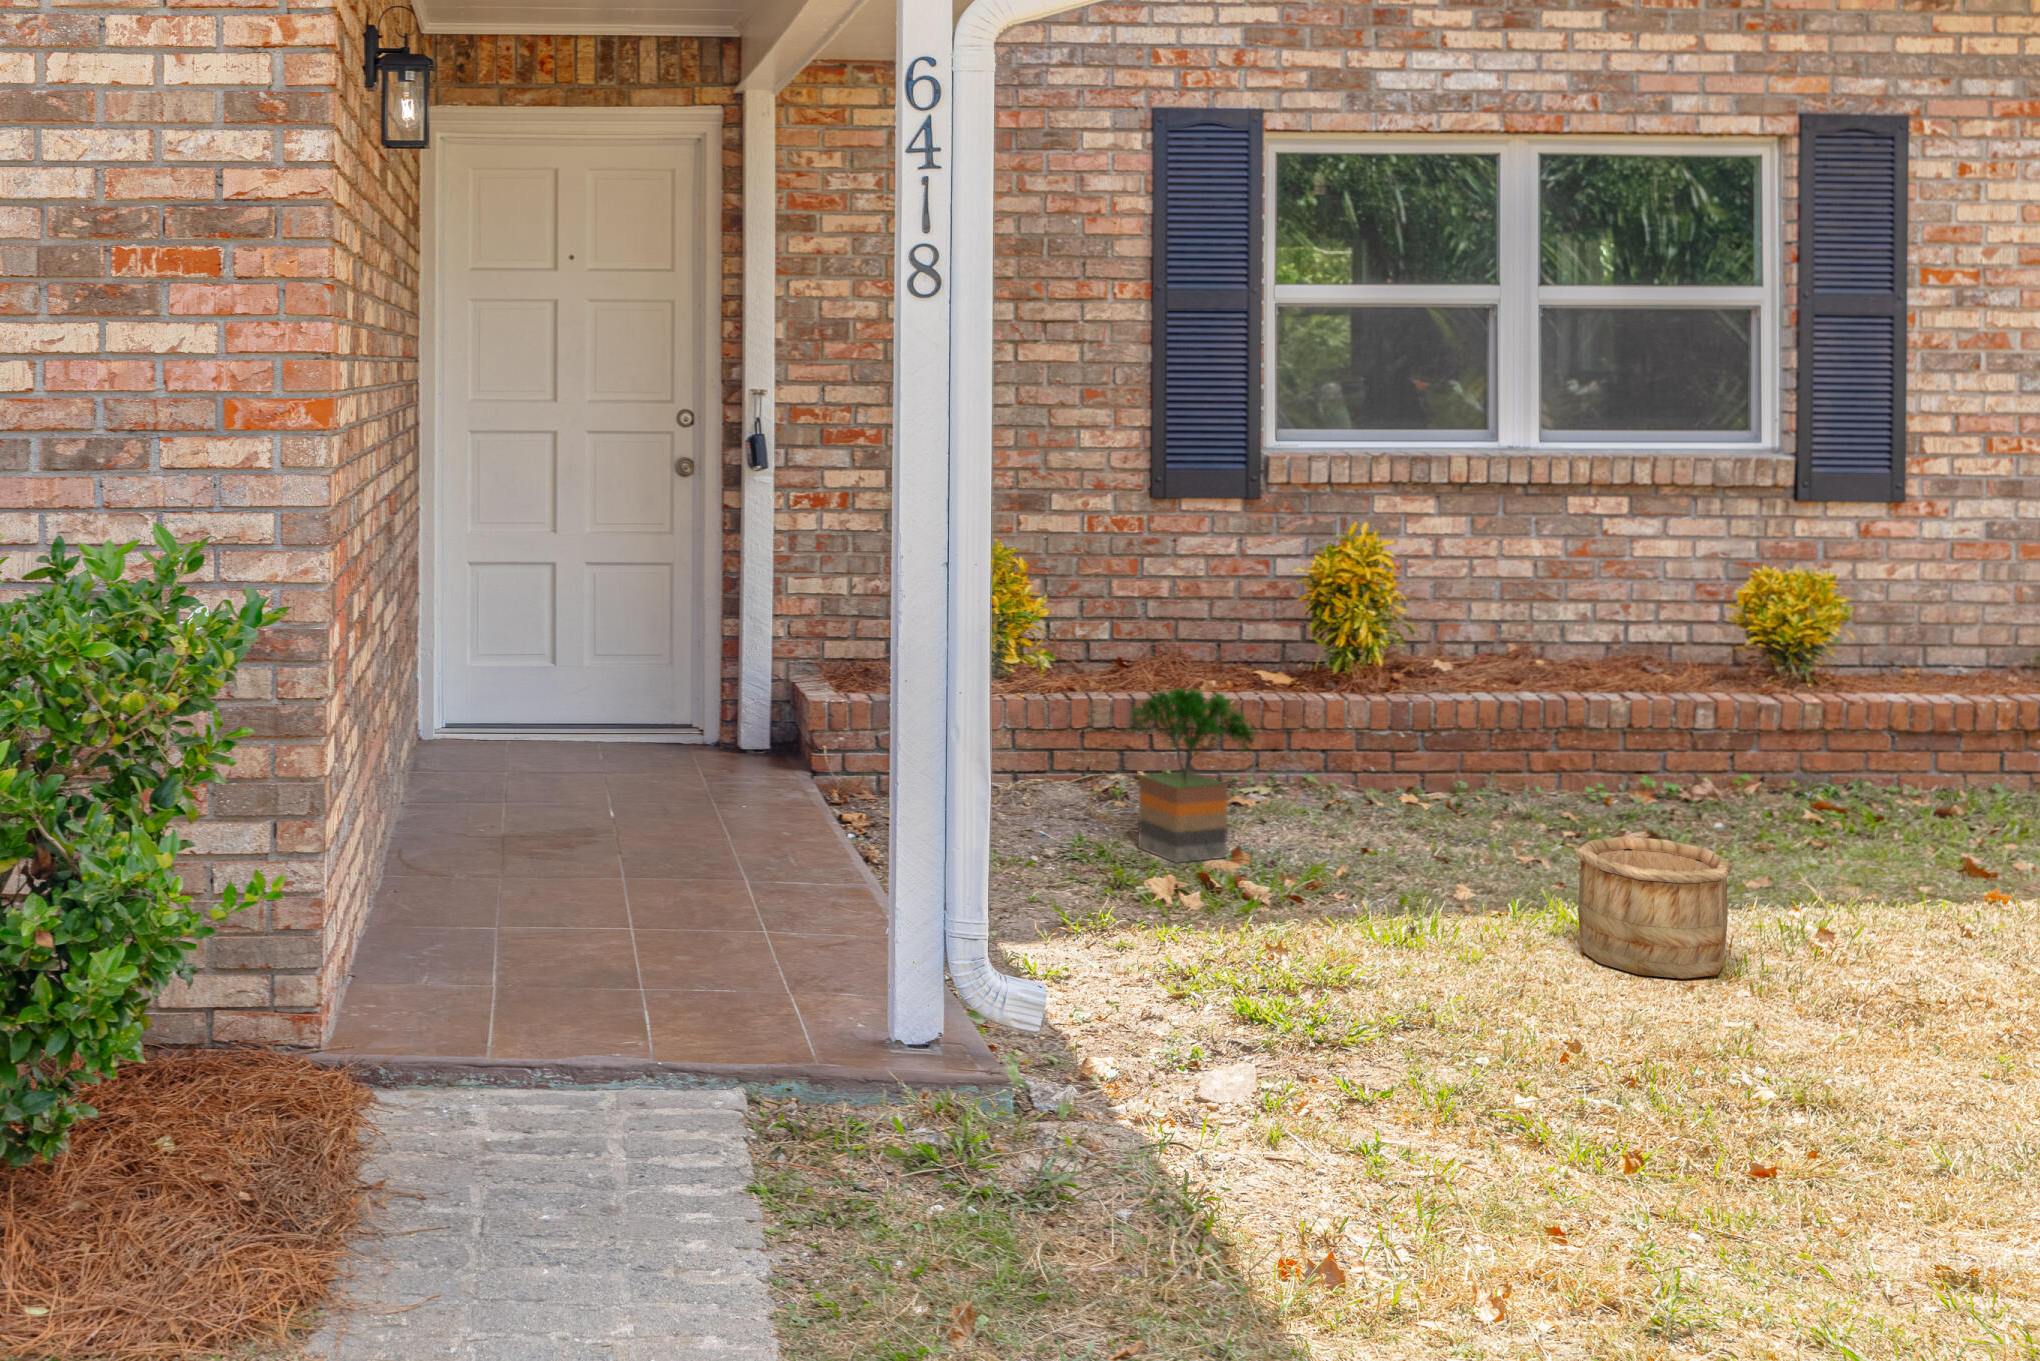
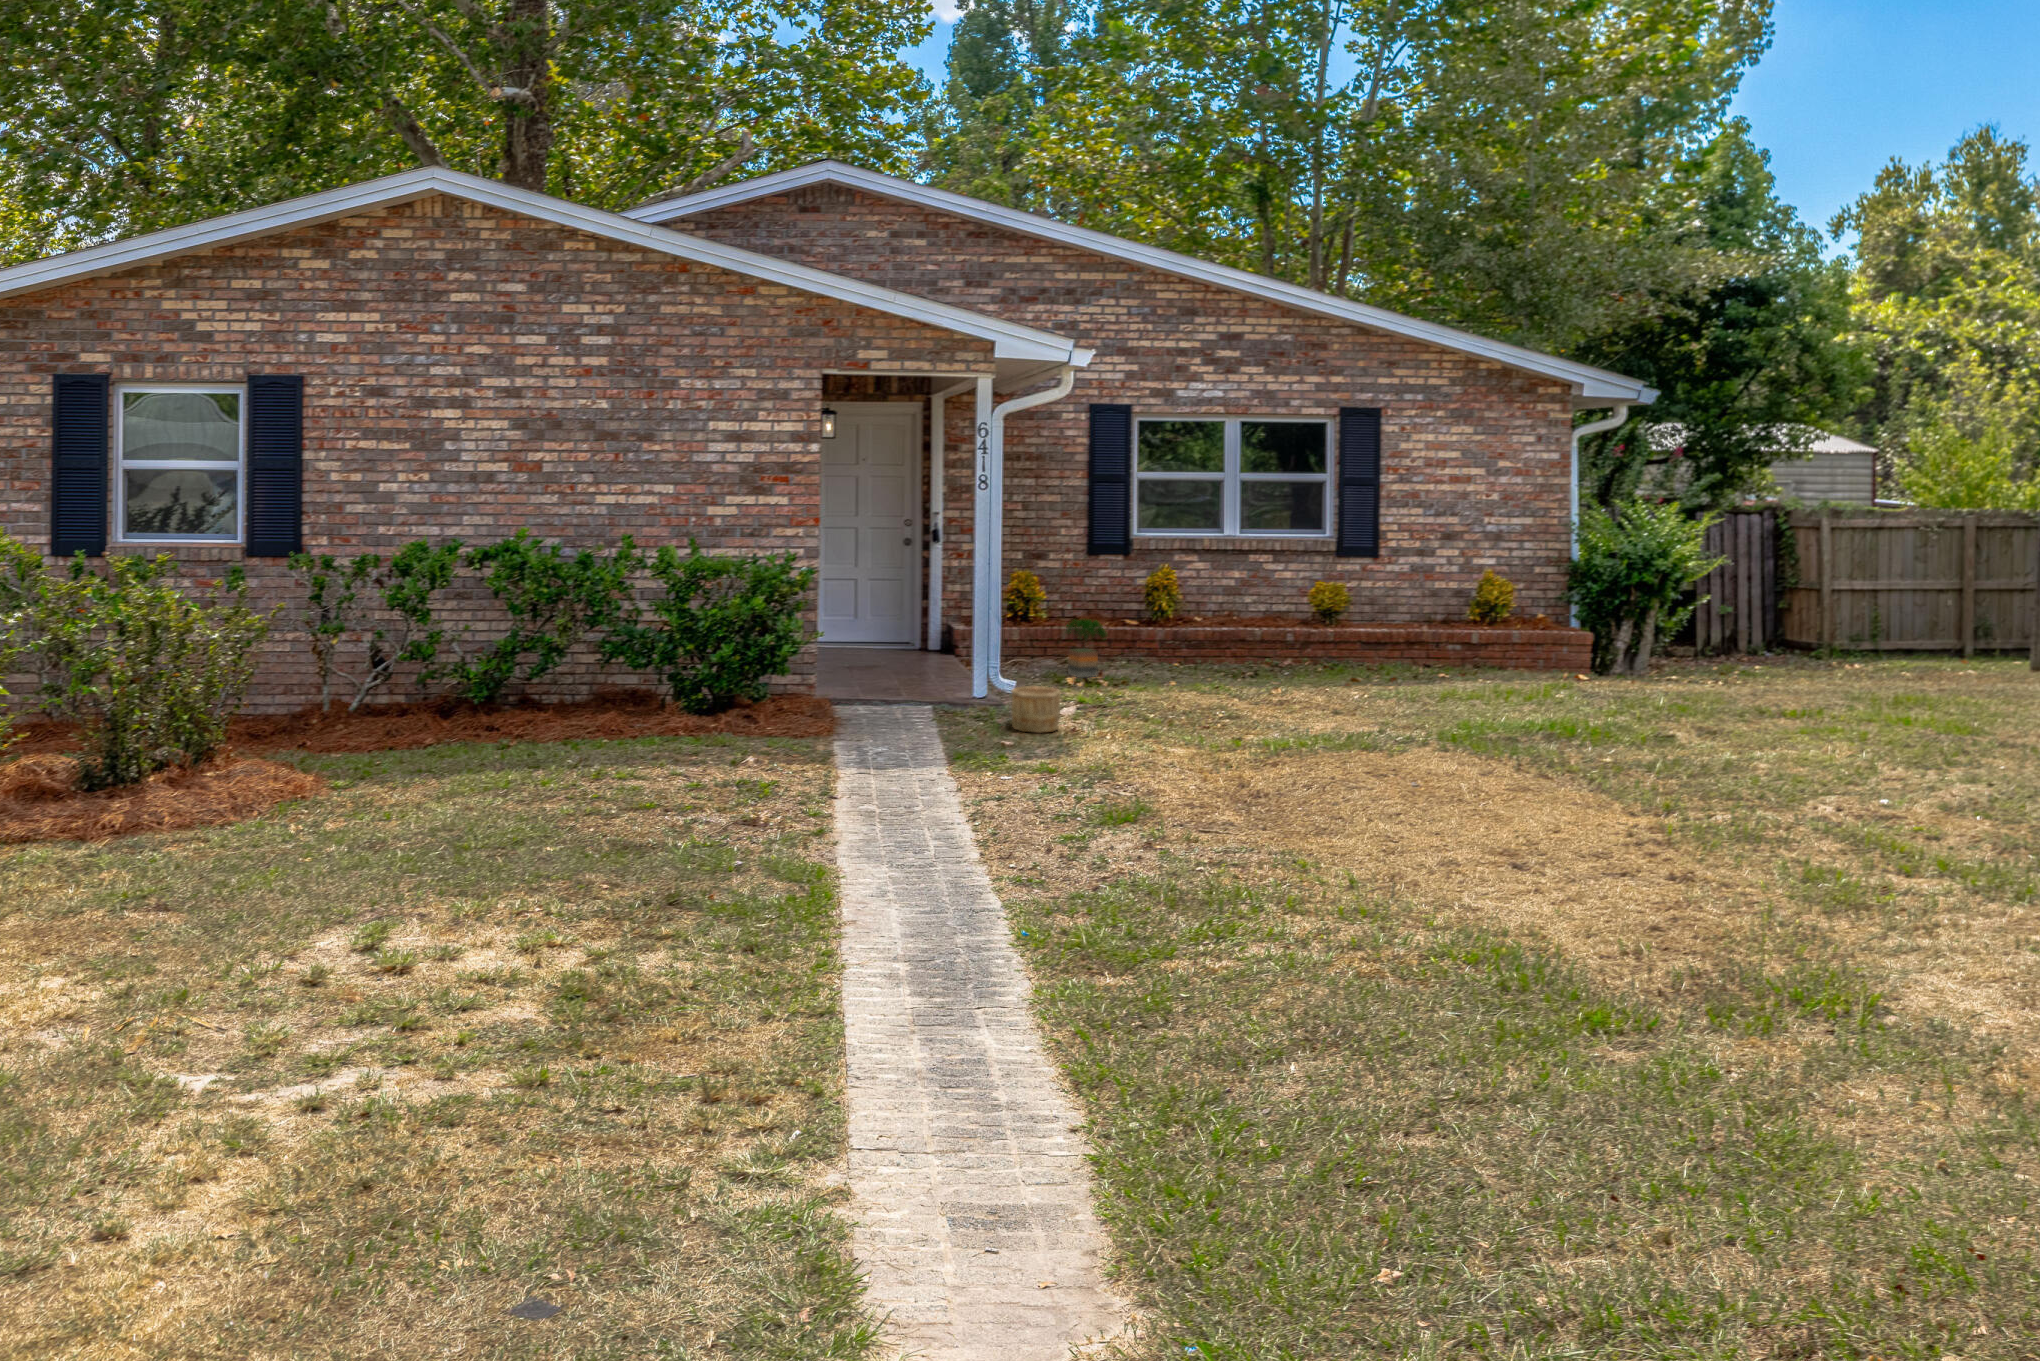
wooden bucket: present [1575,836,1732,979] -> present [1011,686,1061,733]

